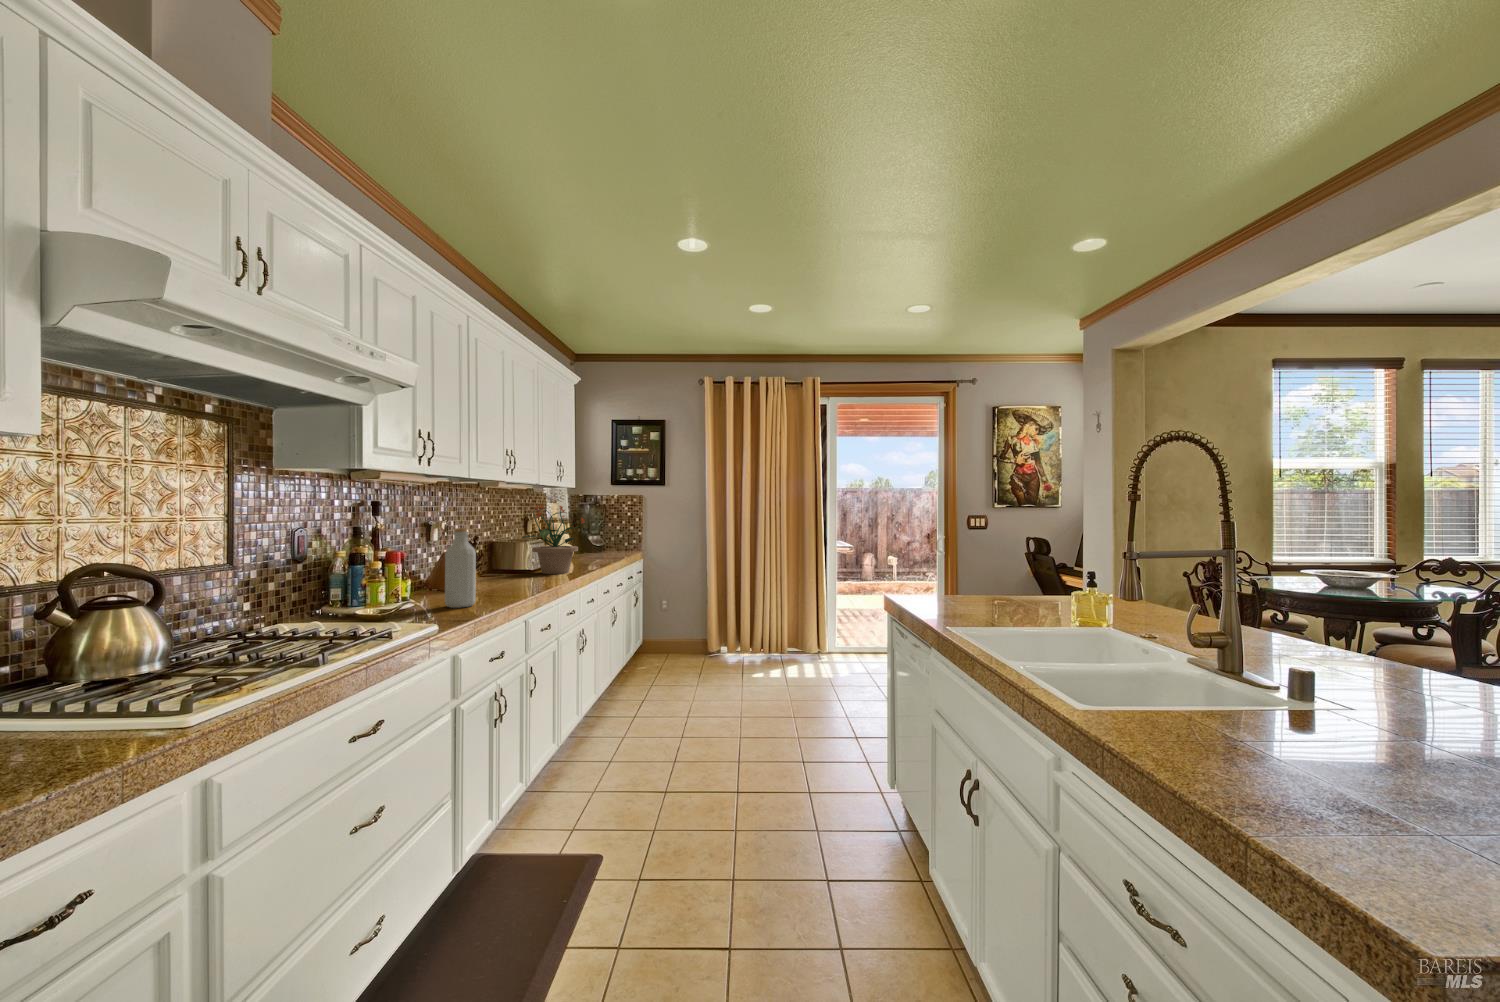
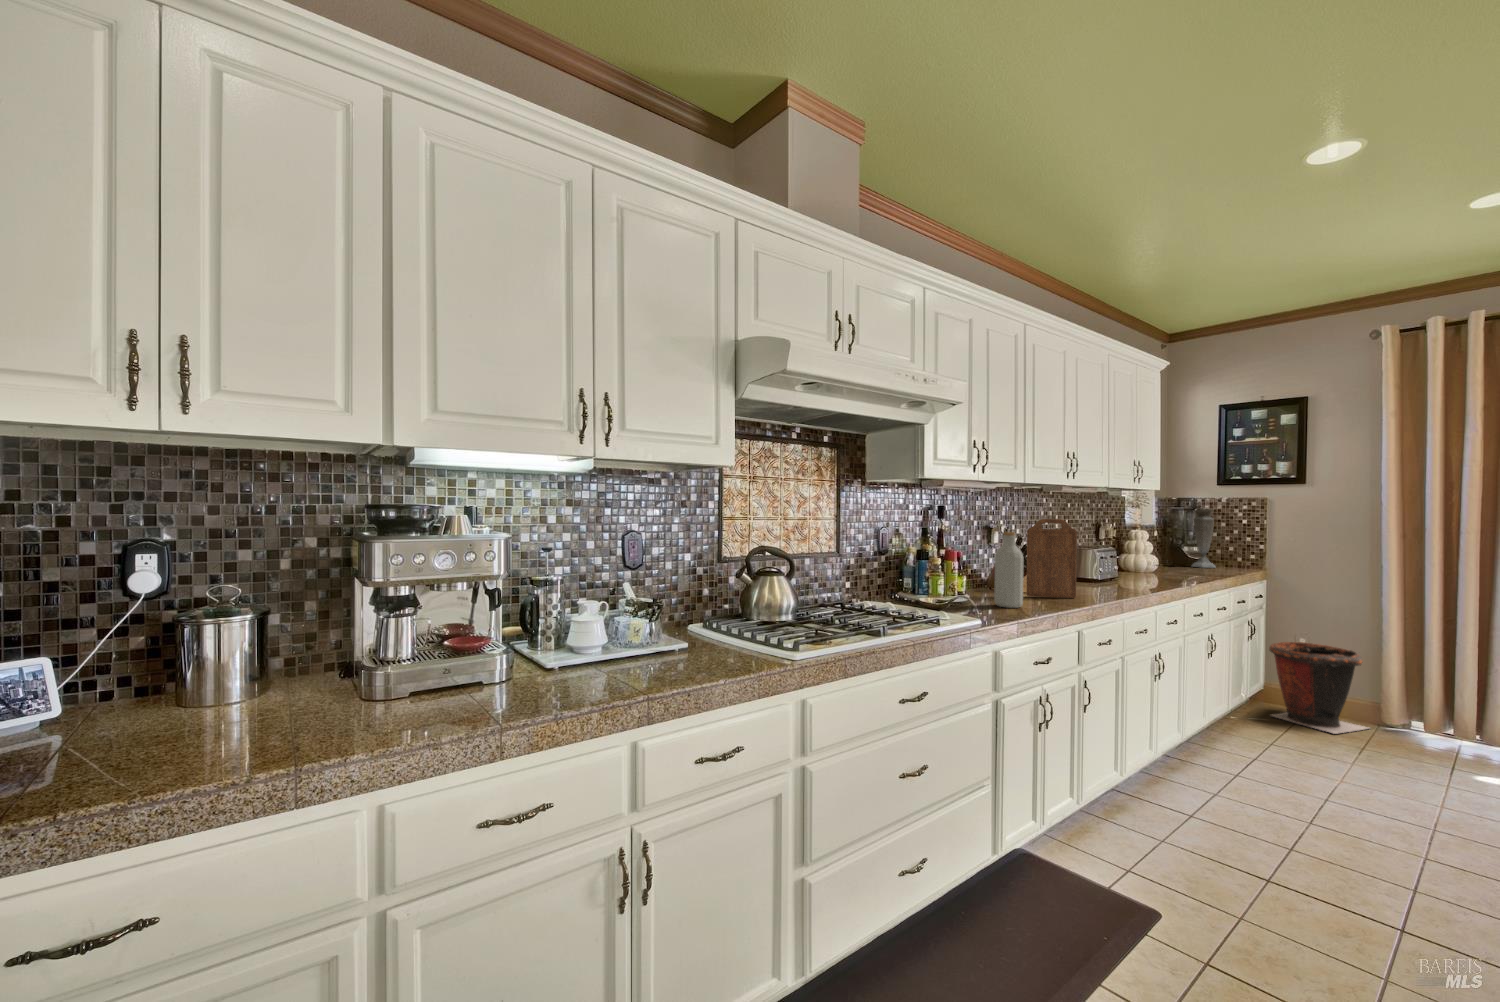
vase: none [596,504,613,552] -> present [1192,509,1216,568]
potted plant: present [522,505,584,574] -> none [1084,508,1165,587]
cutting board: none [473,514,521,593] -> present [1027,519,1077,598]
trash can: none [647,604,705,668] -> present [1269,642,1369,734]

